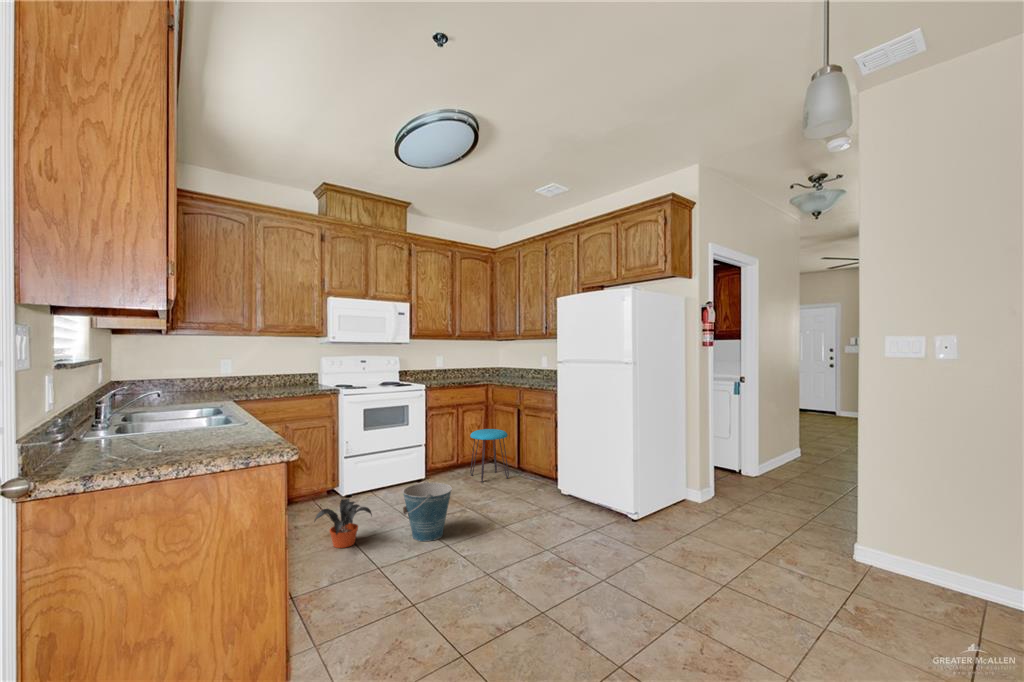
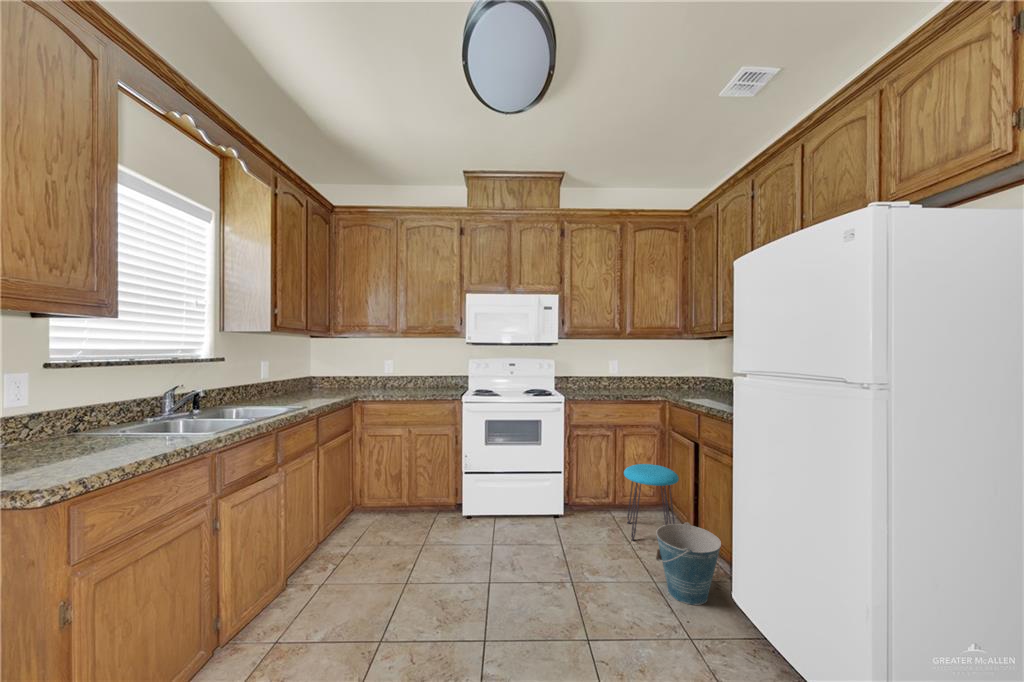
bucket: present [403,481,452,541] -> present [656,523,721,605]
potted plant: present [314,498,372,548] -> none [353,538,420,604]

